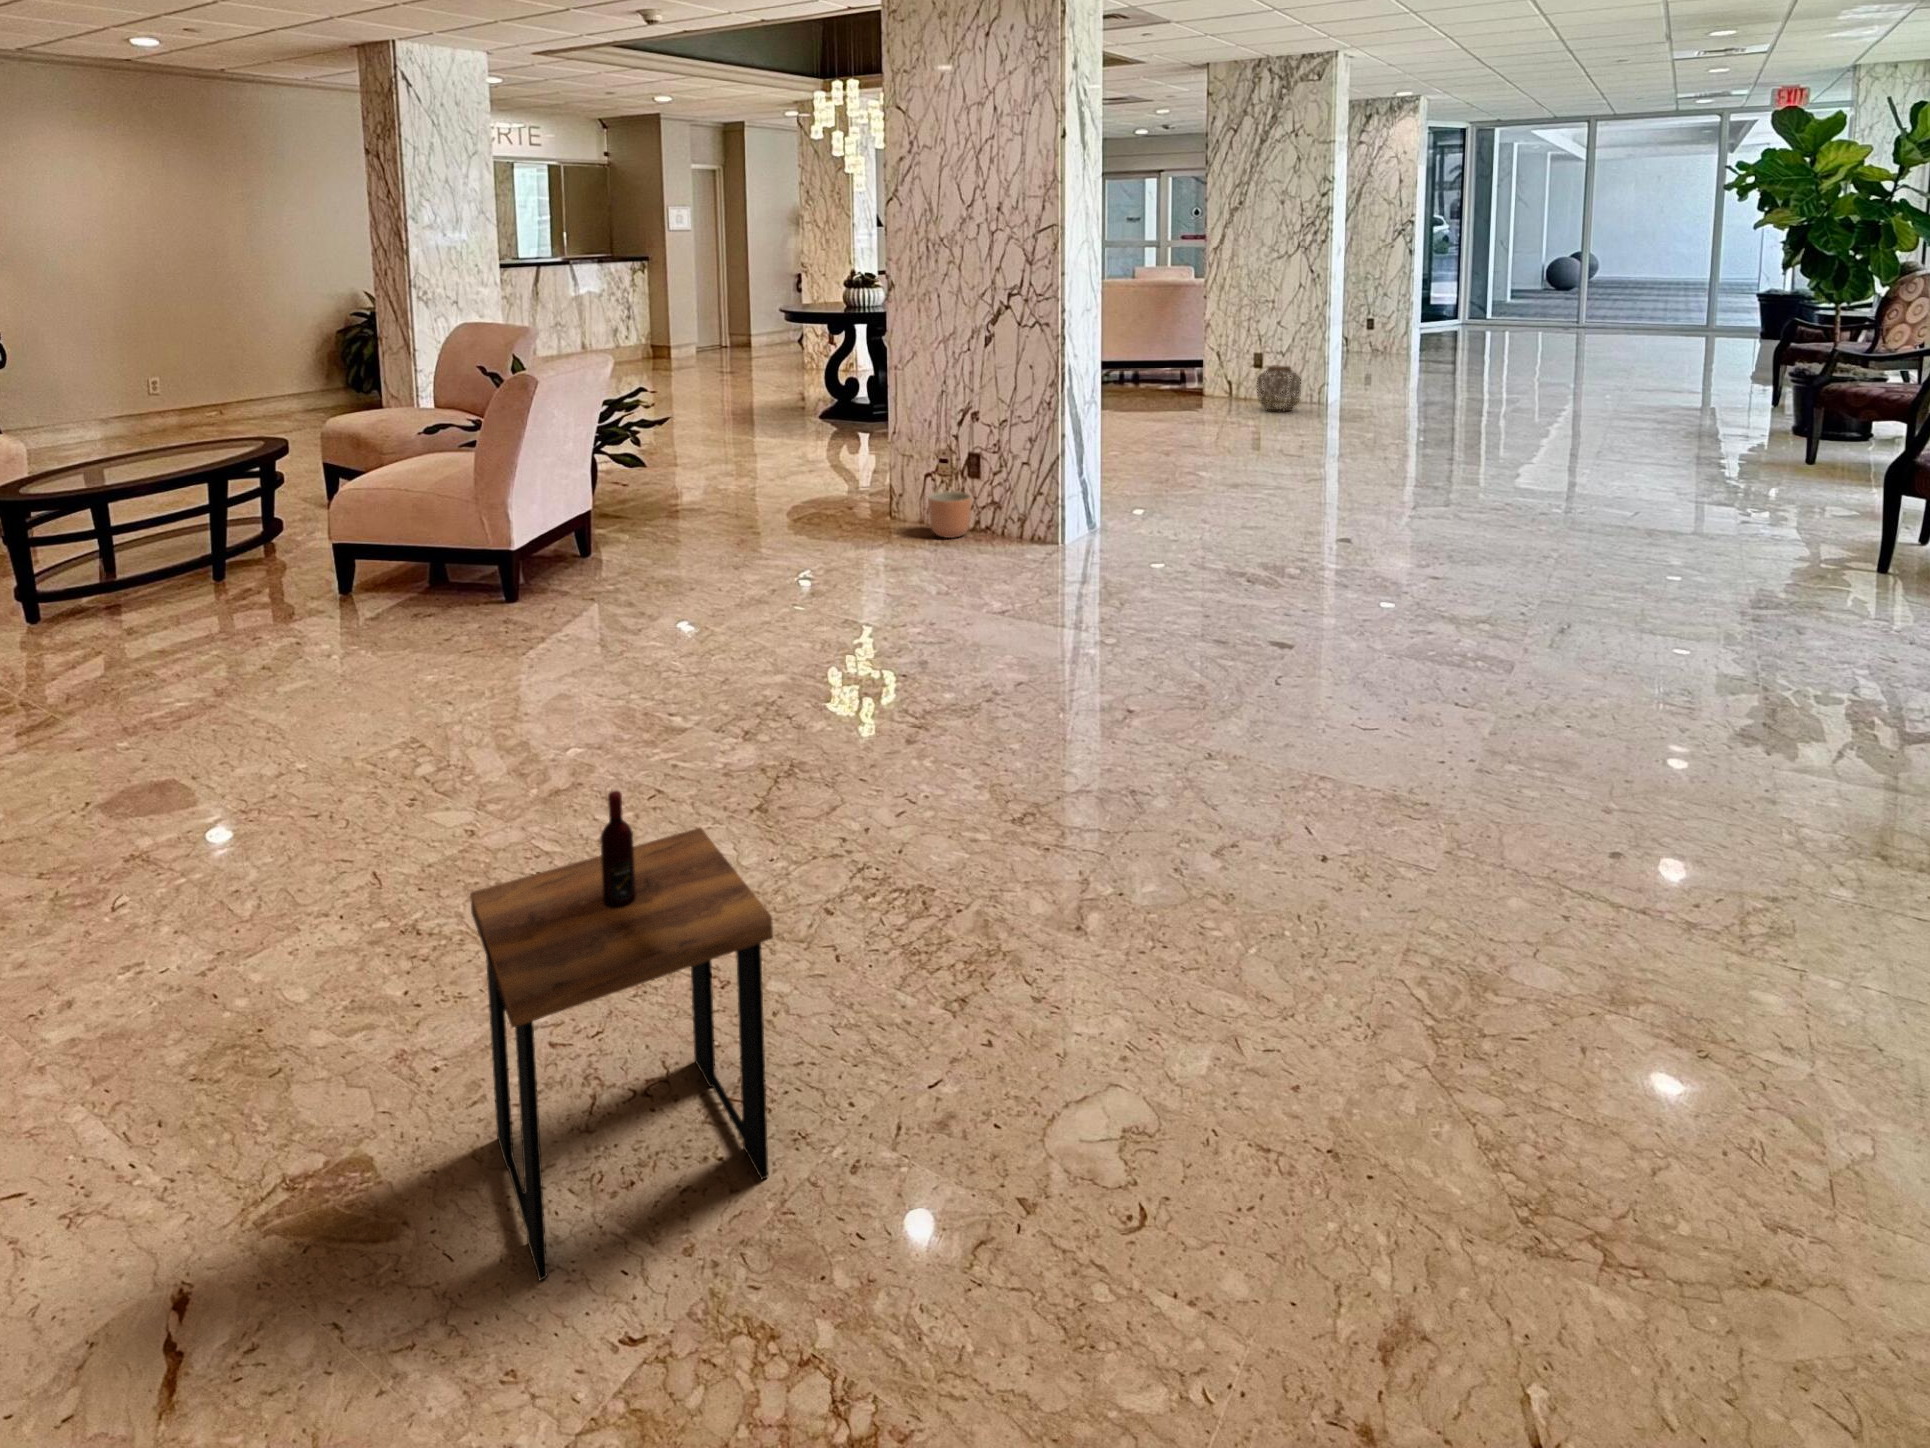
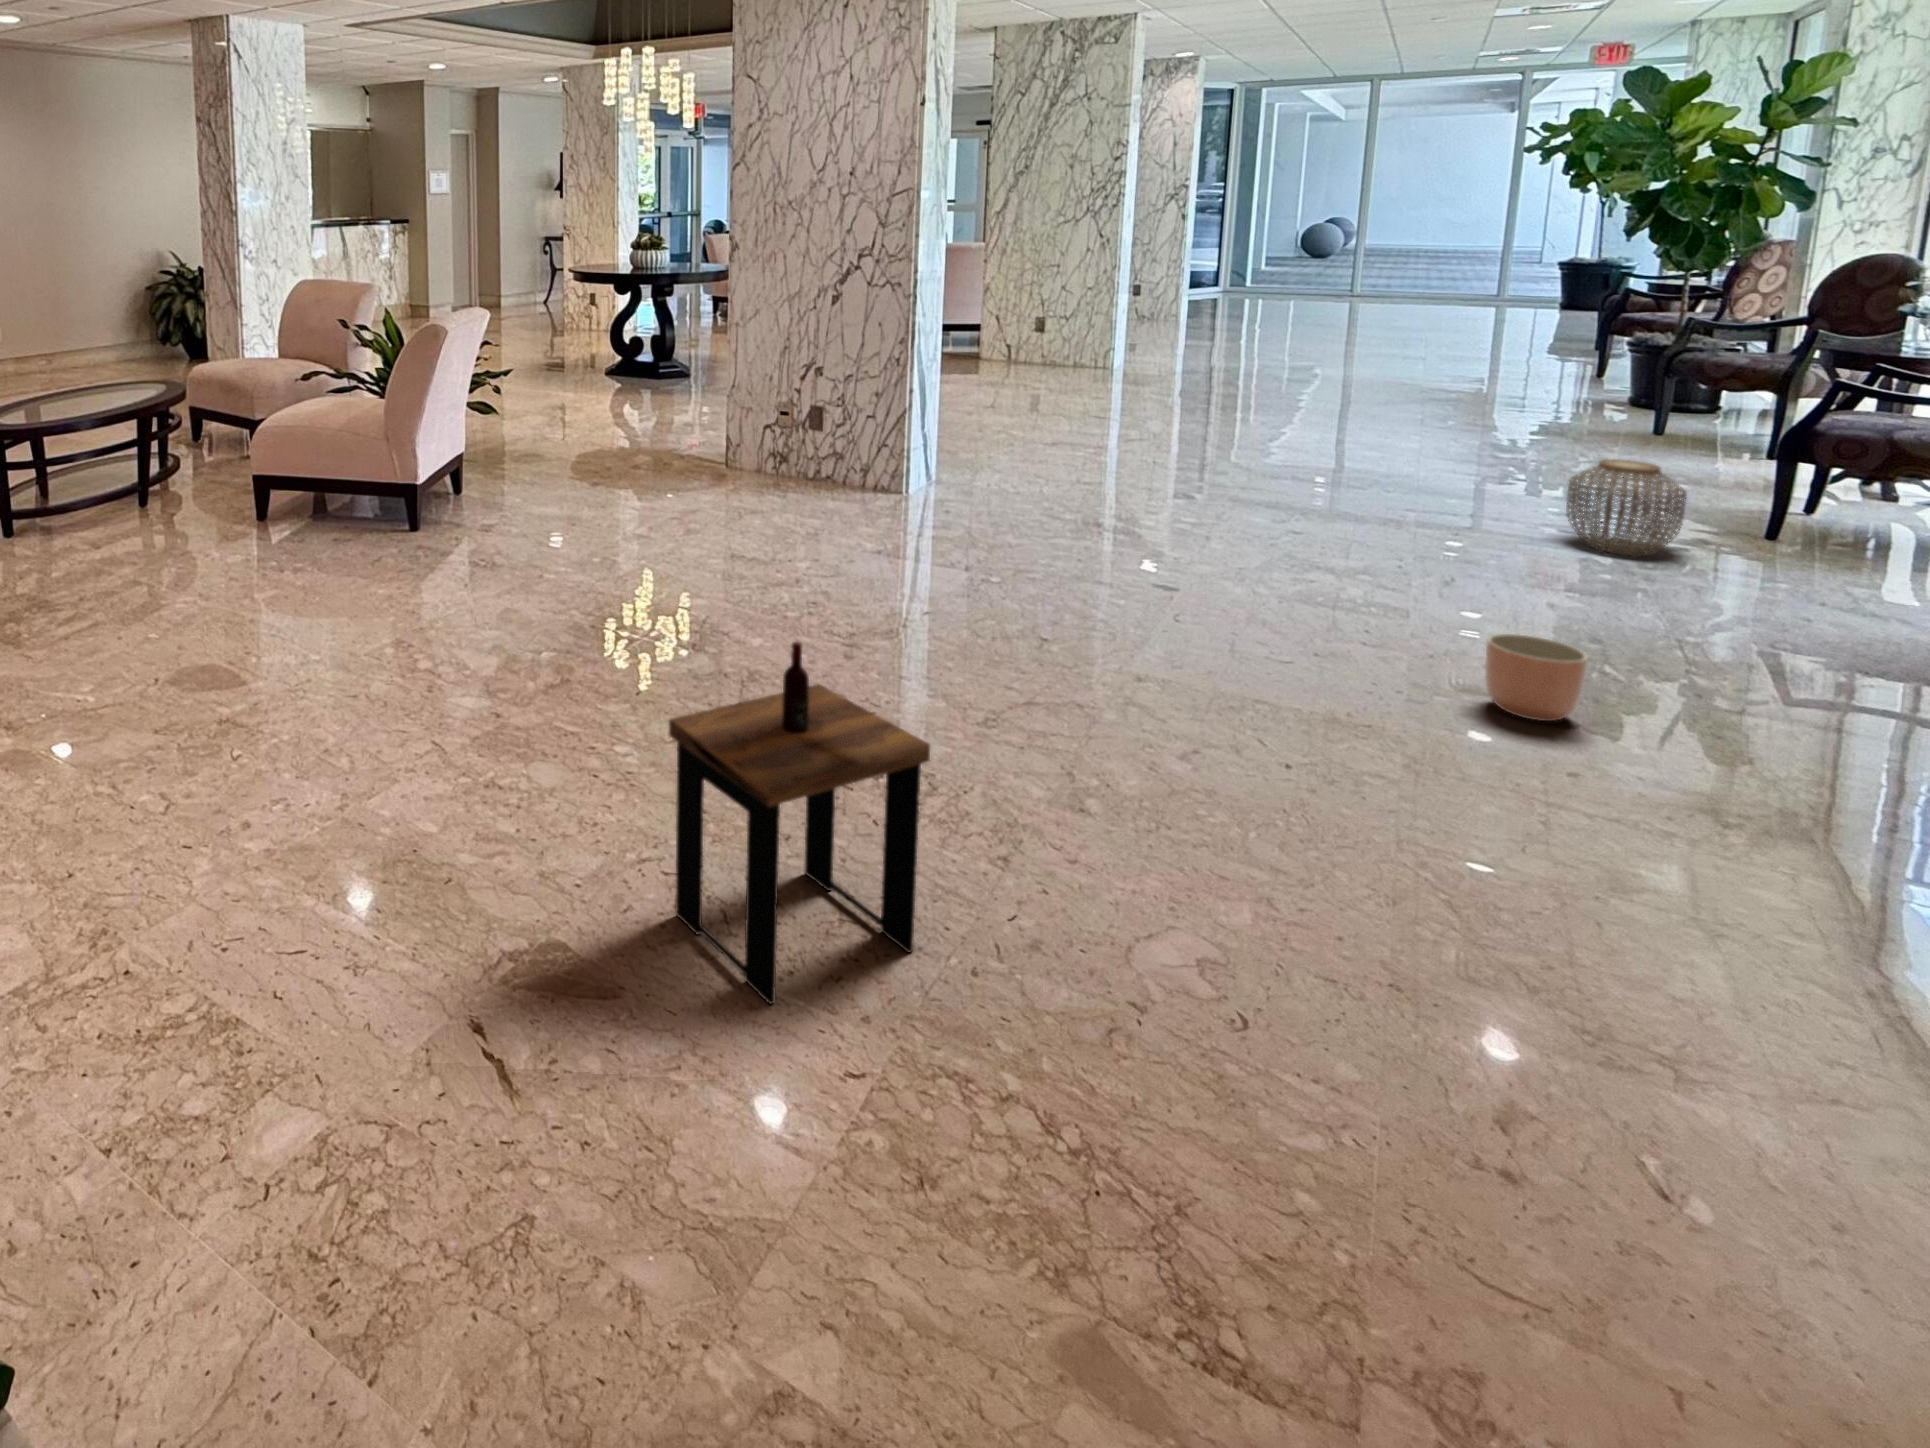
woven basket: present [1257,366,1301,412] -> present [1566,459,1686,555]
planter: present [928,492,971,538] -> present [1485,634,1587,721]

